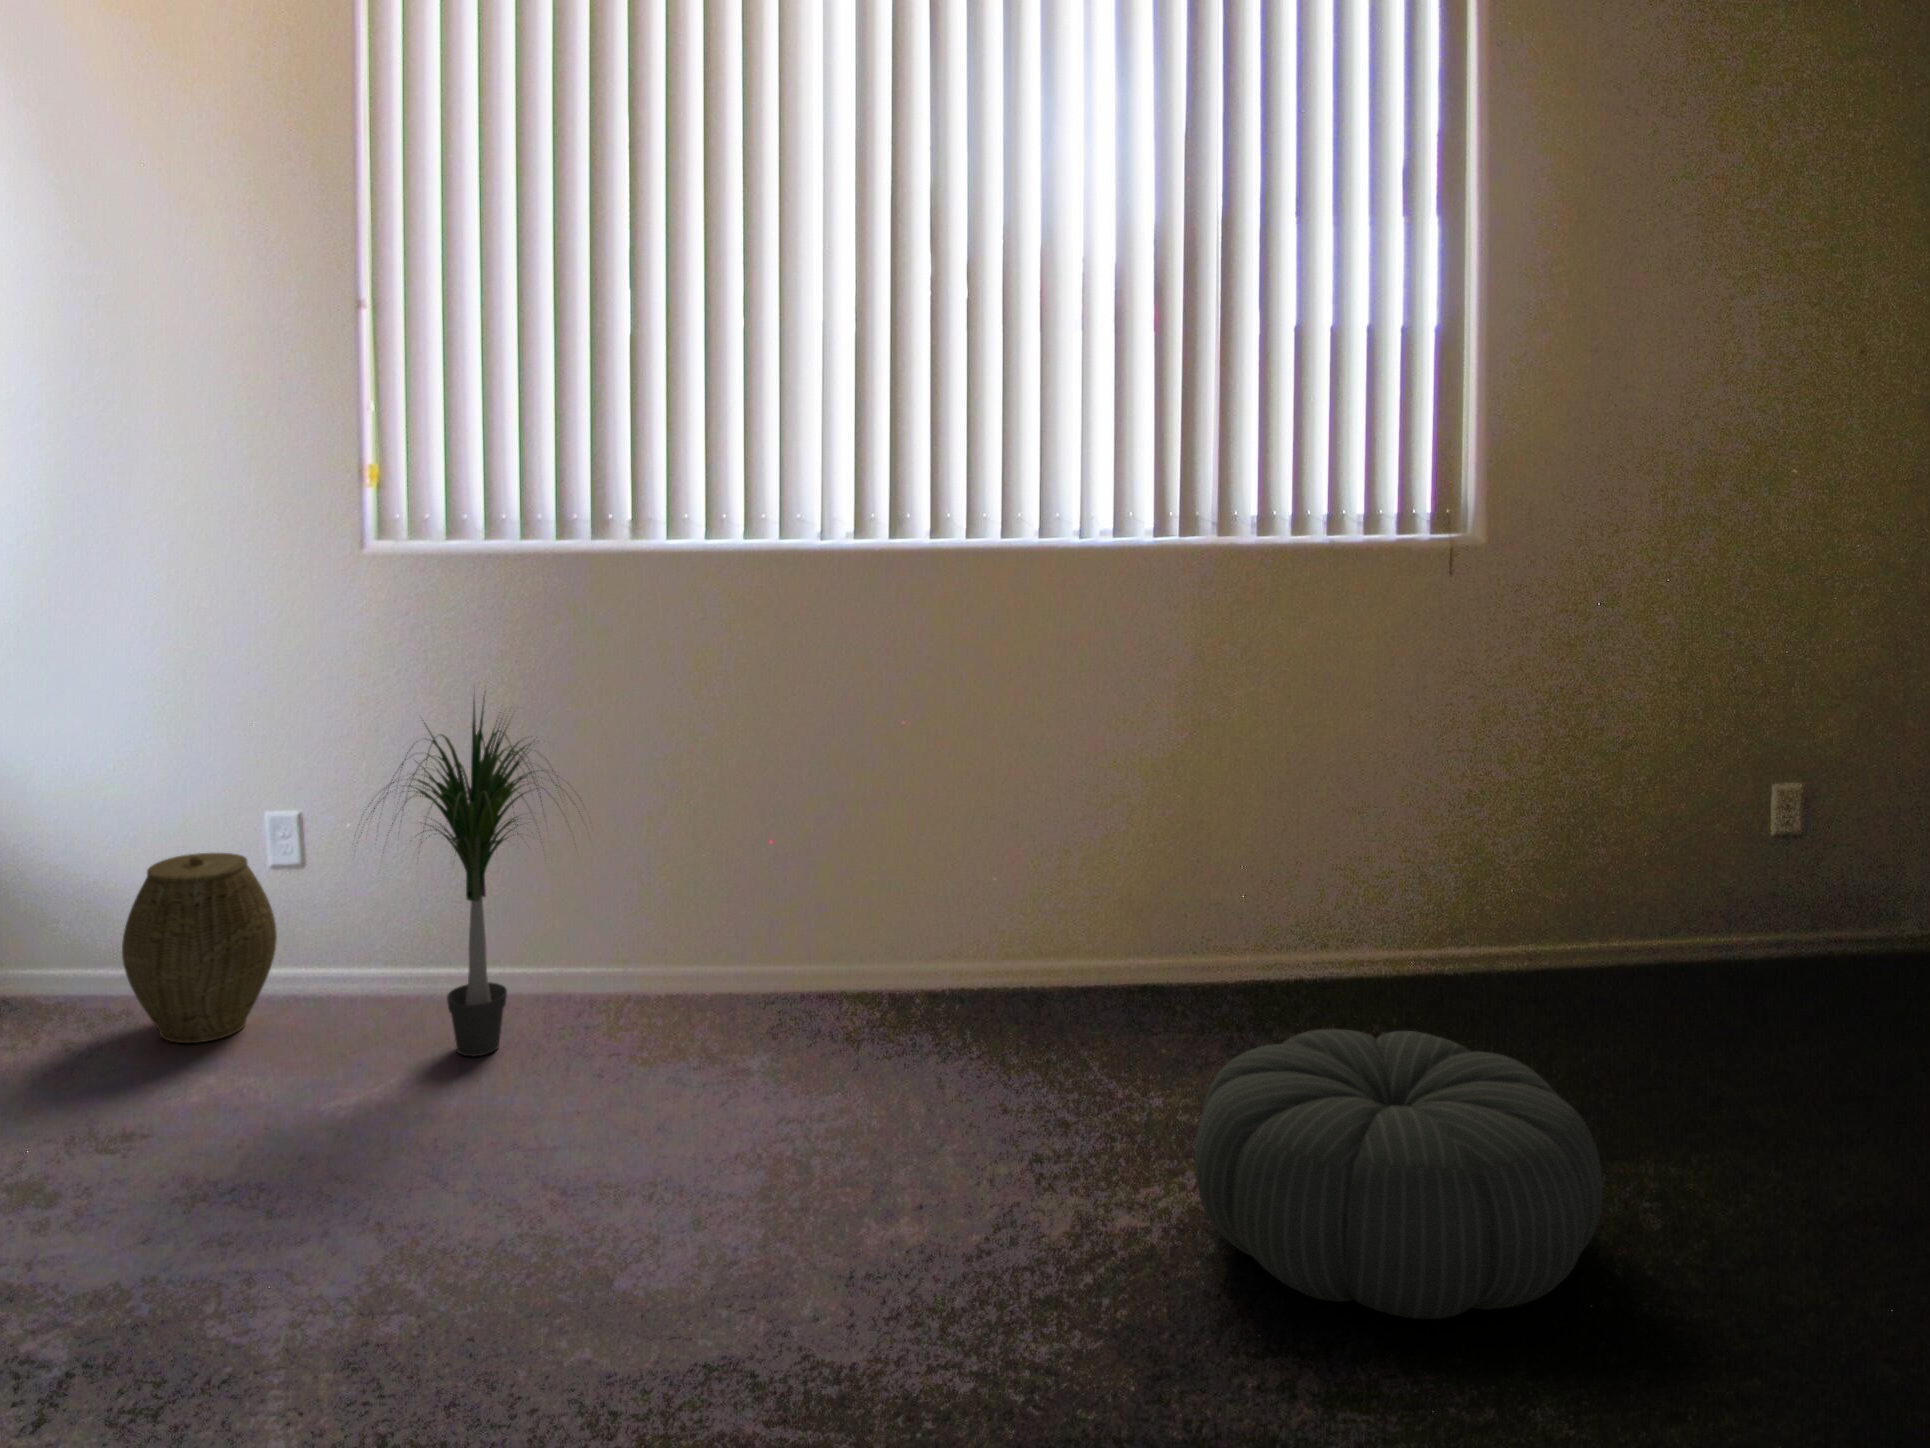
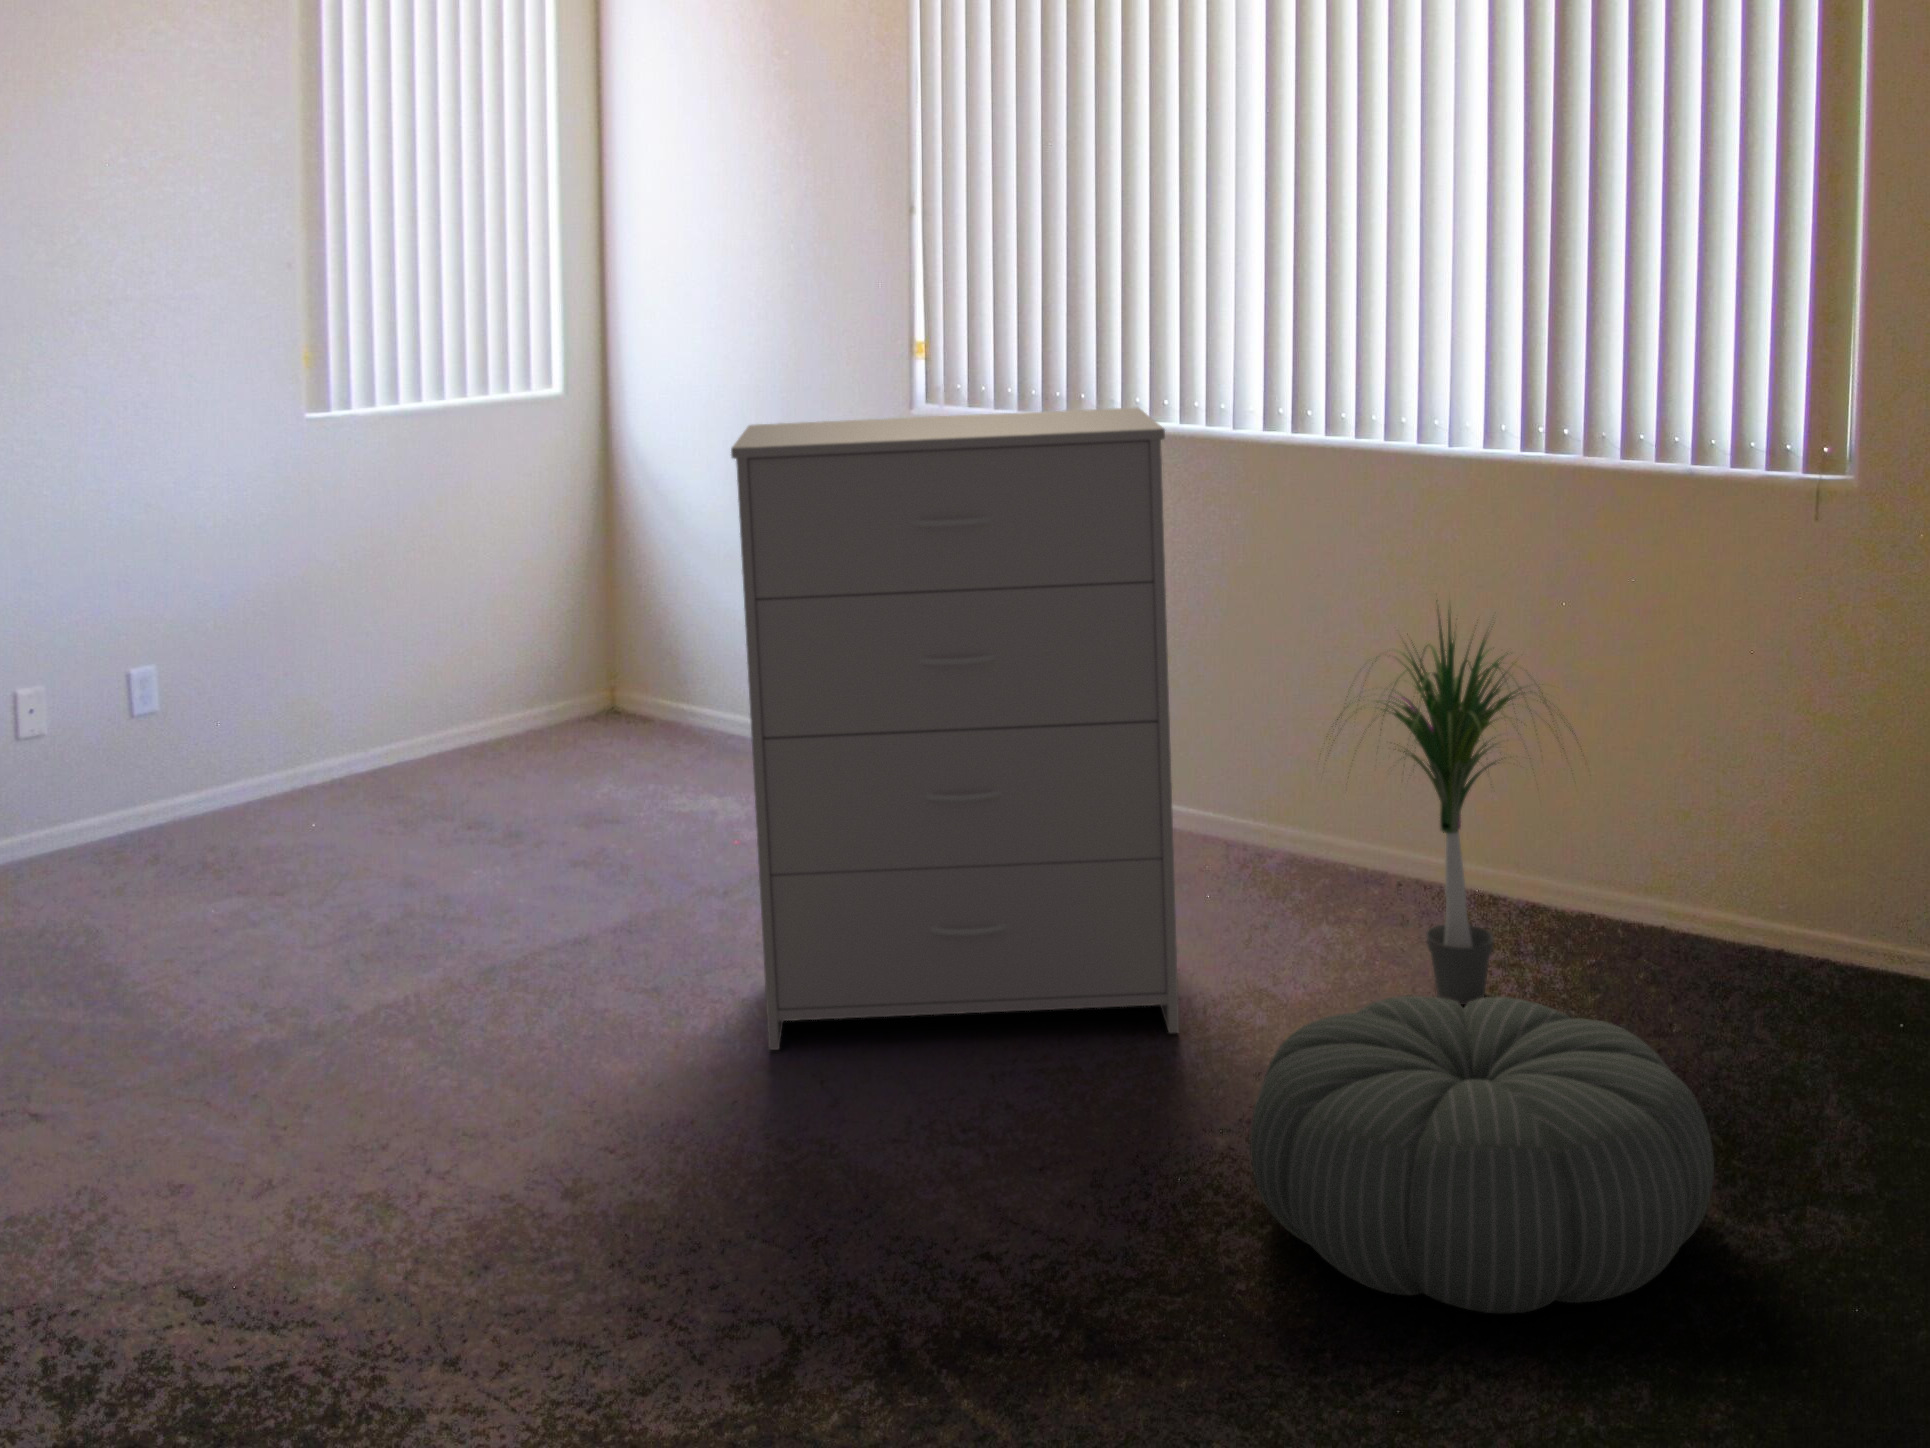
dresser: none [737,505,1118,1069] -> present [731,407,1179,1050]
potted plant: present [368,698,560,1056] -> present [1337,614,1578,1005]
woven basket: present [122,853,277,1043] -> none [93,824,258,1031]

